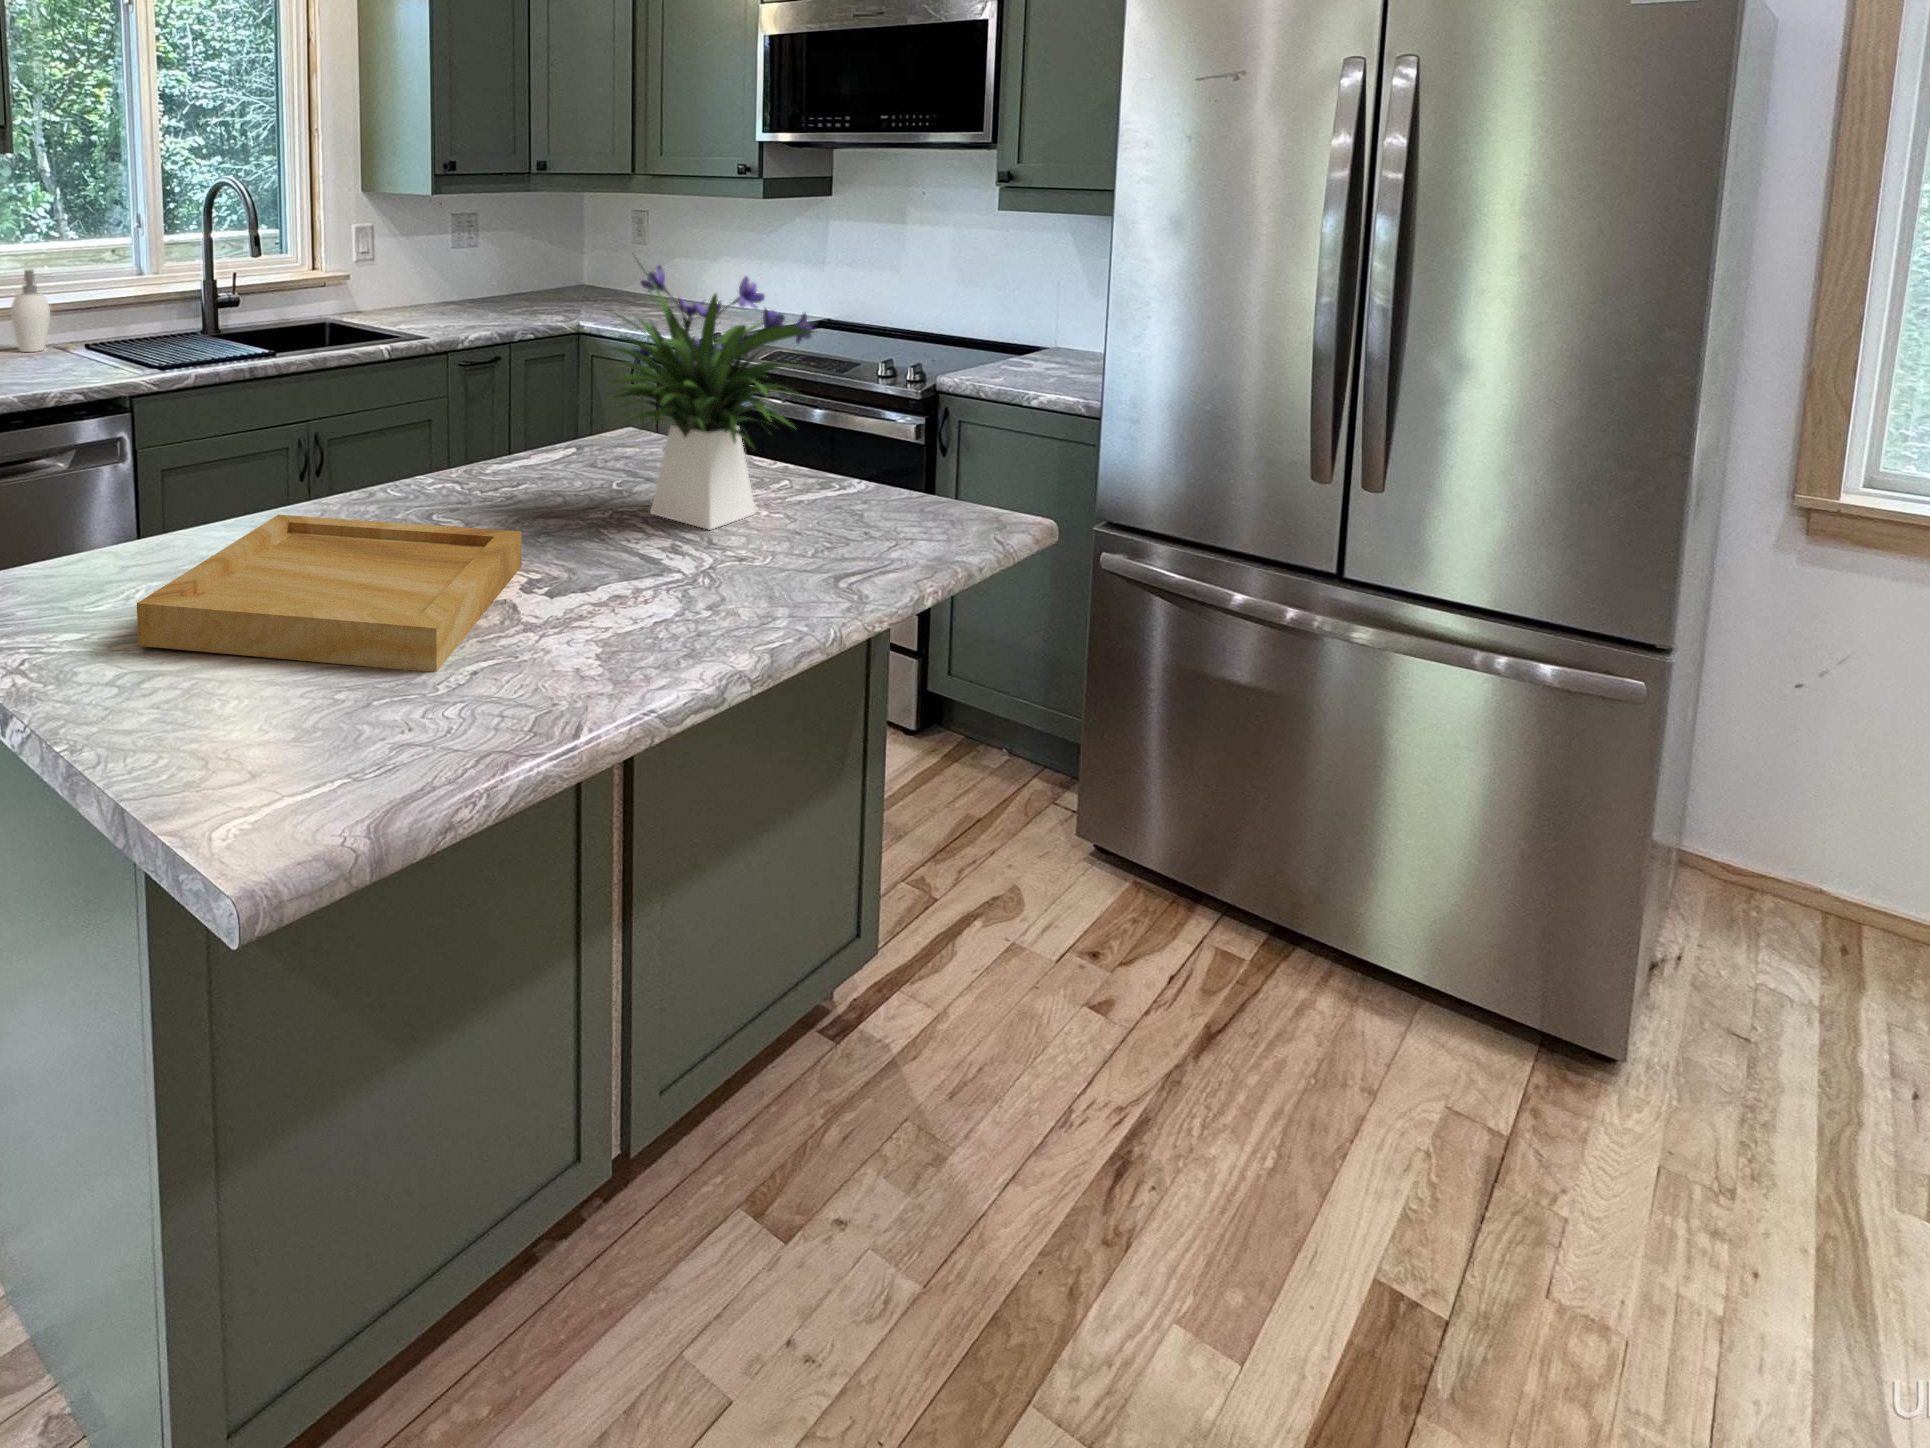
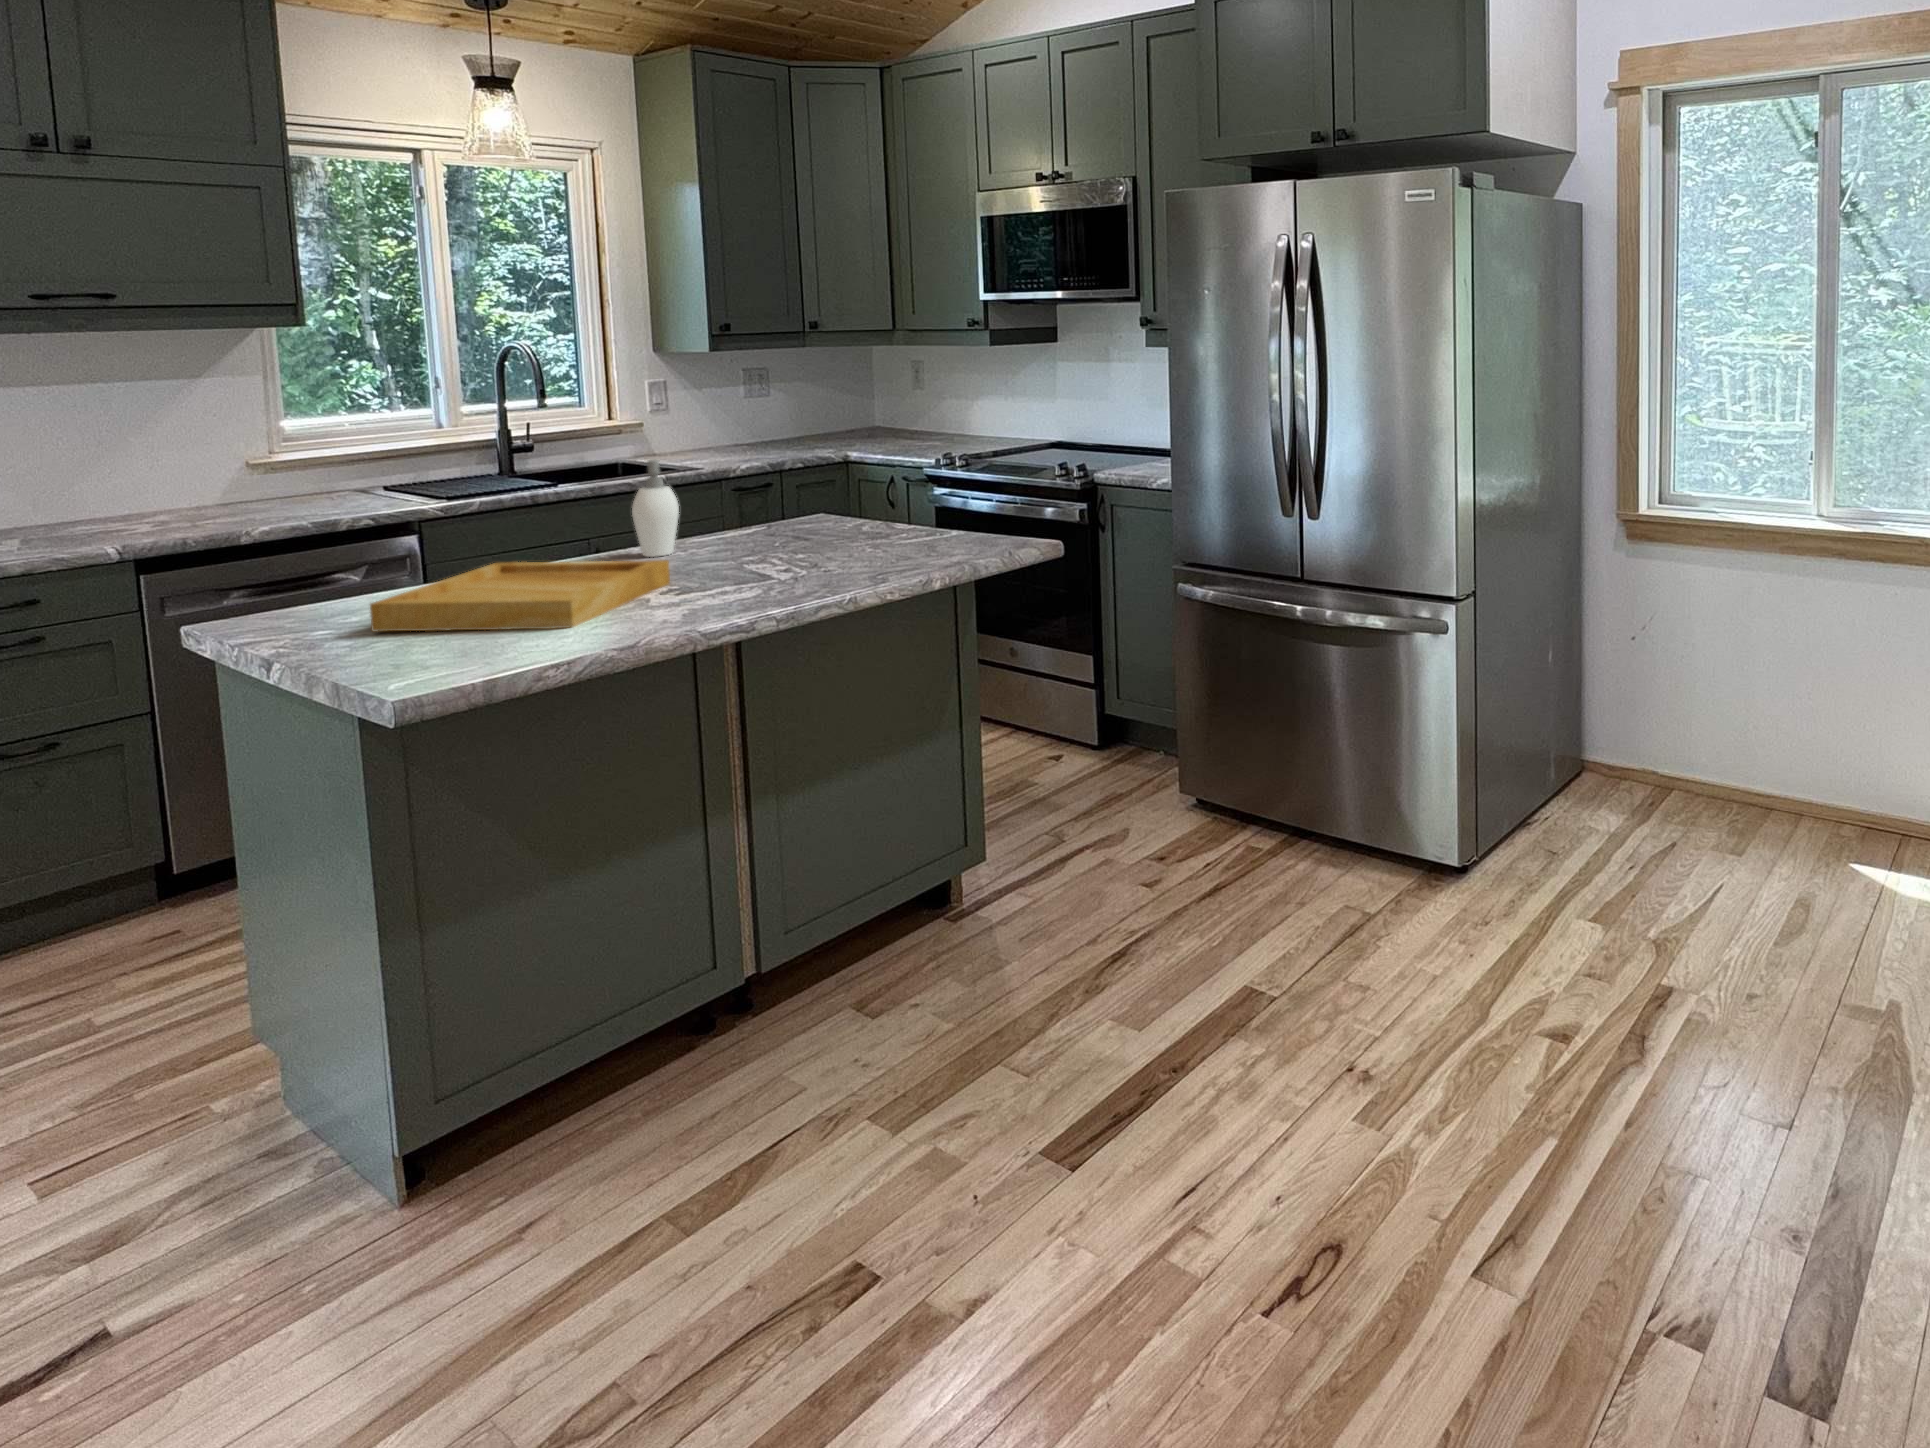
flower arrangement: present [588,263,814,530] -> none [712,378,900,559]
soap dispenser: present [11,269,50,352] -> present [632,460,679,557]

